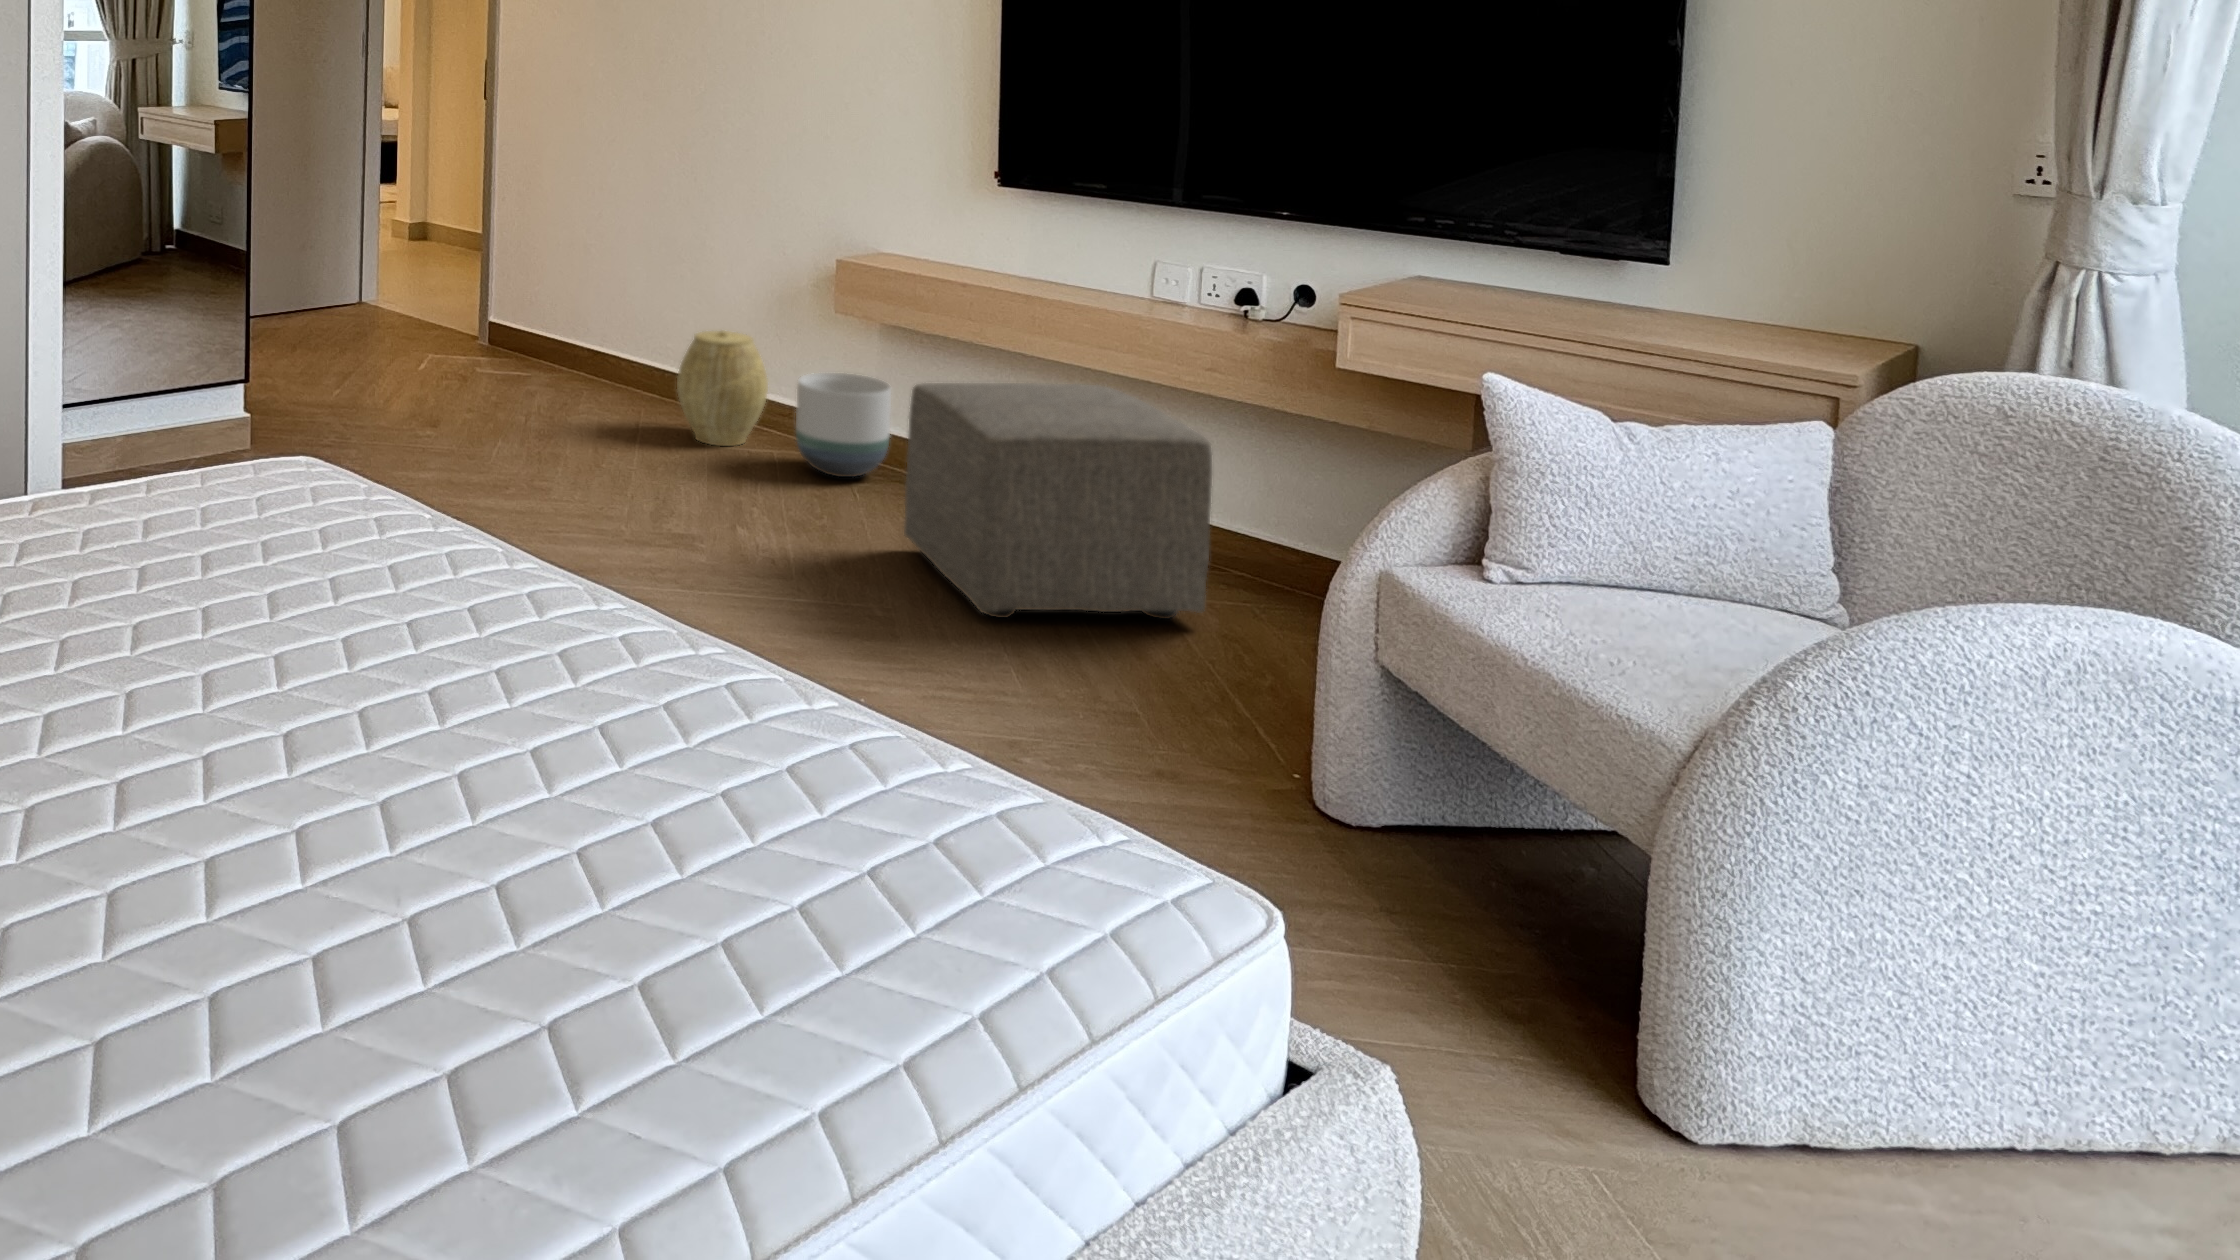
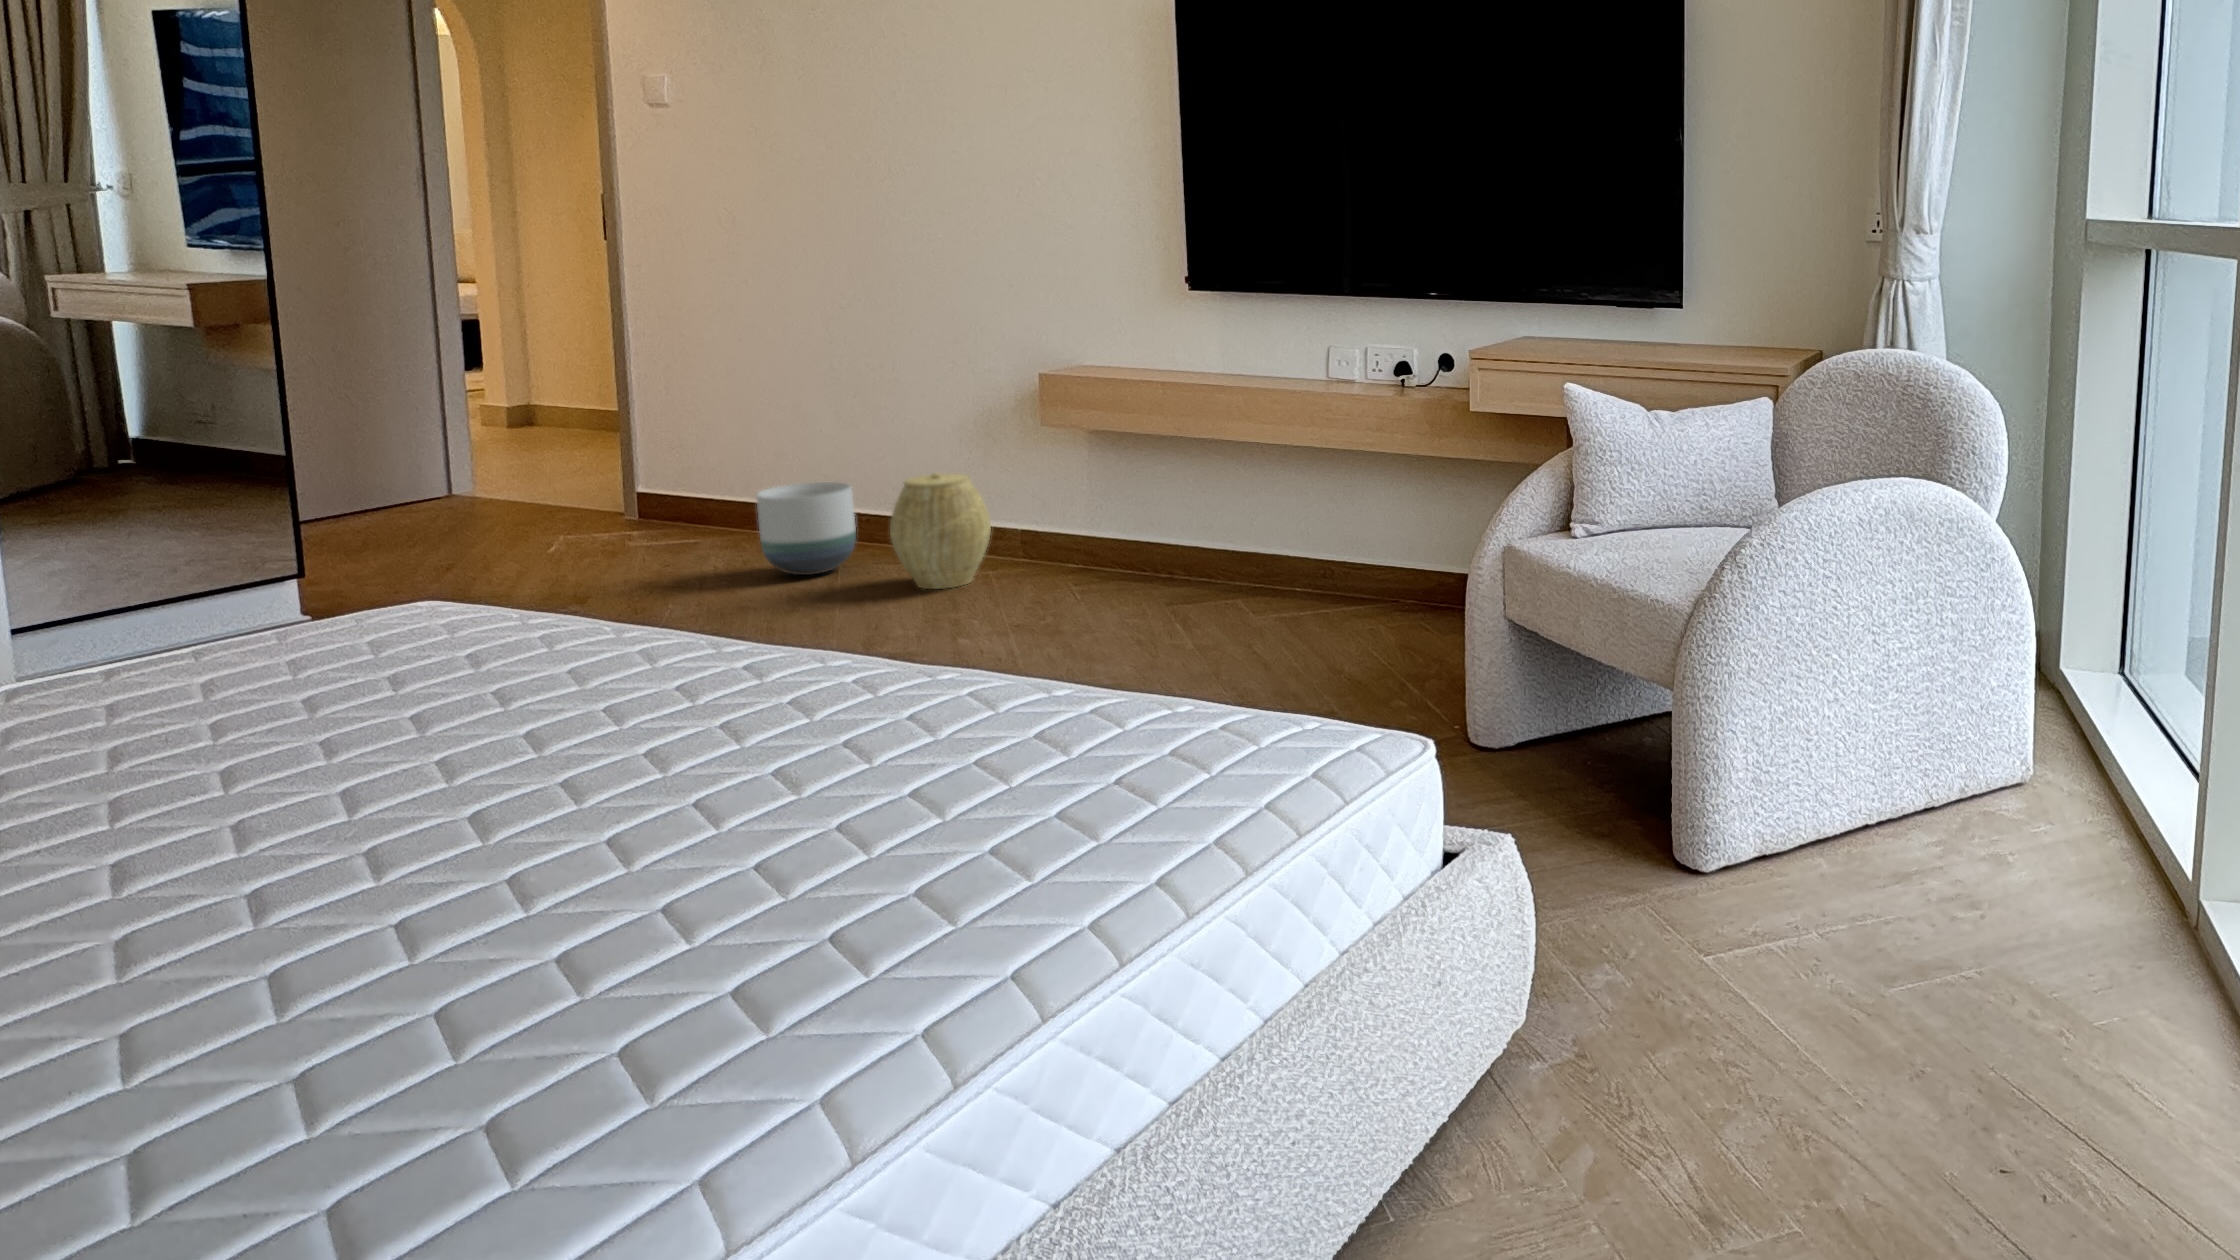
planter: present [796,373,891,477] -> present [757,482,856,575]
ottoman: present [904,383,1212,619] -> none [1132,465,1396,675]

